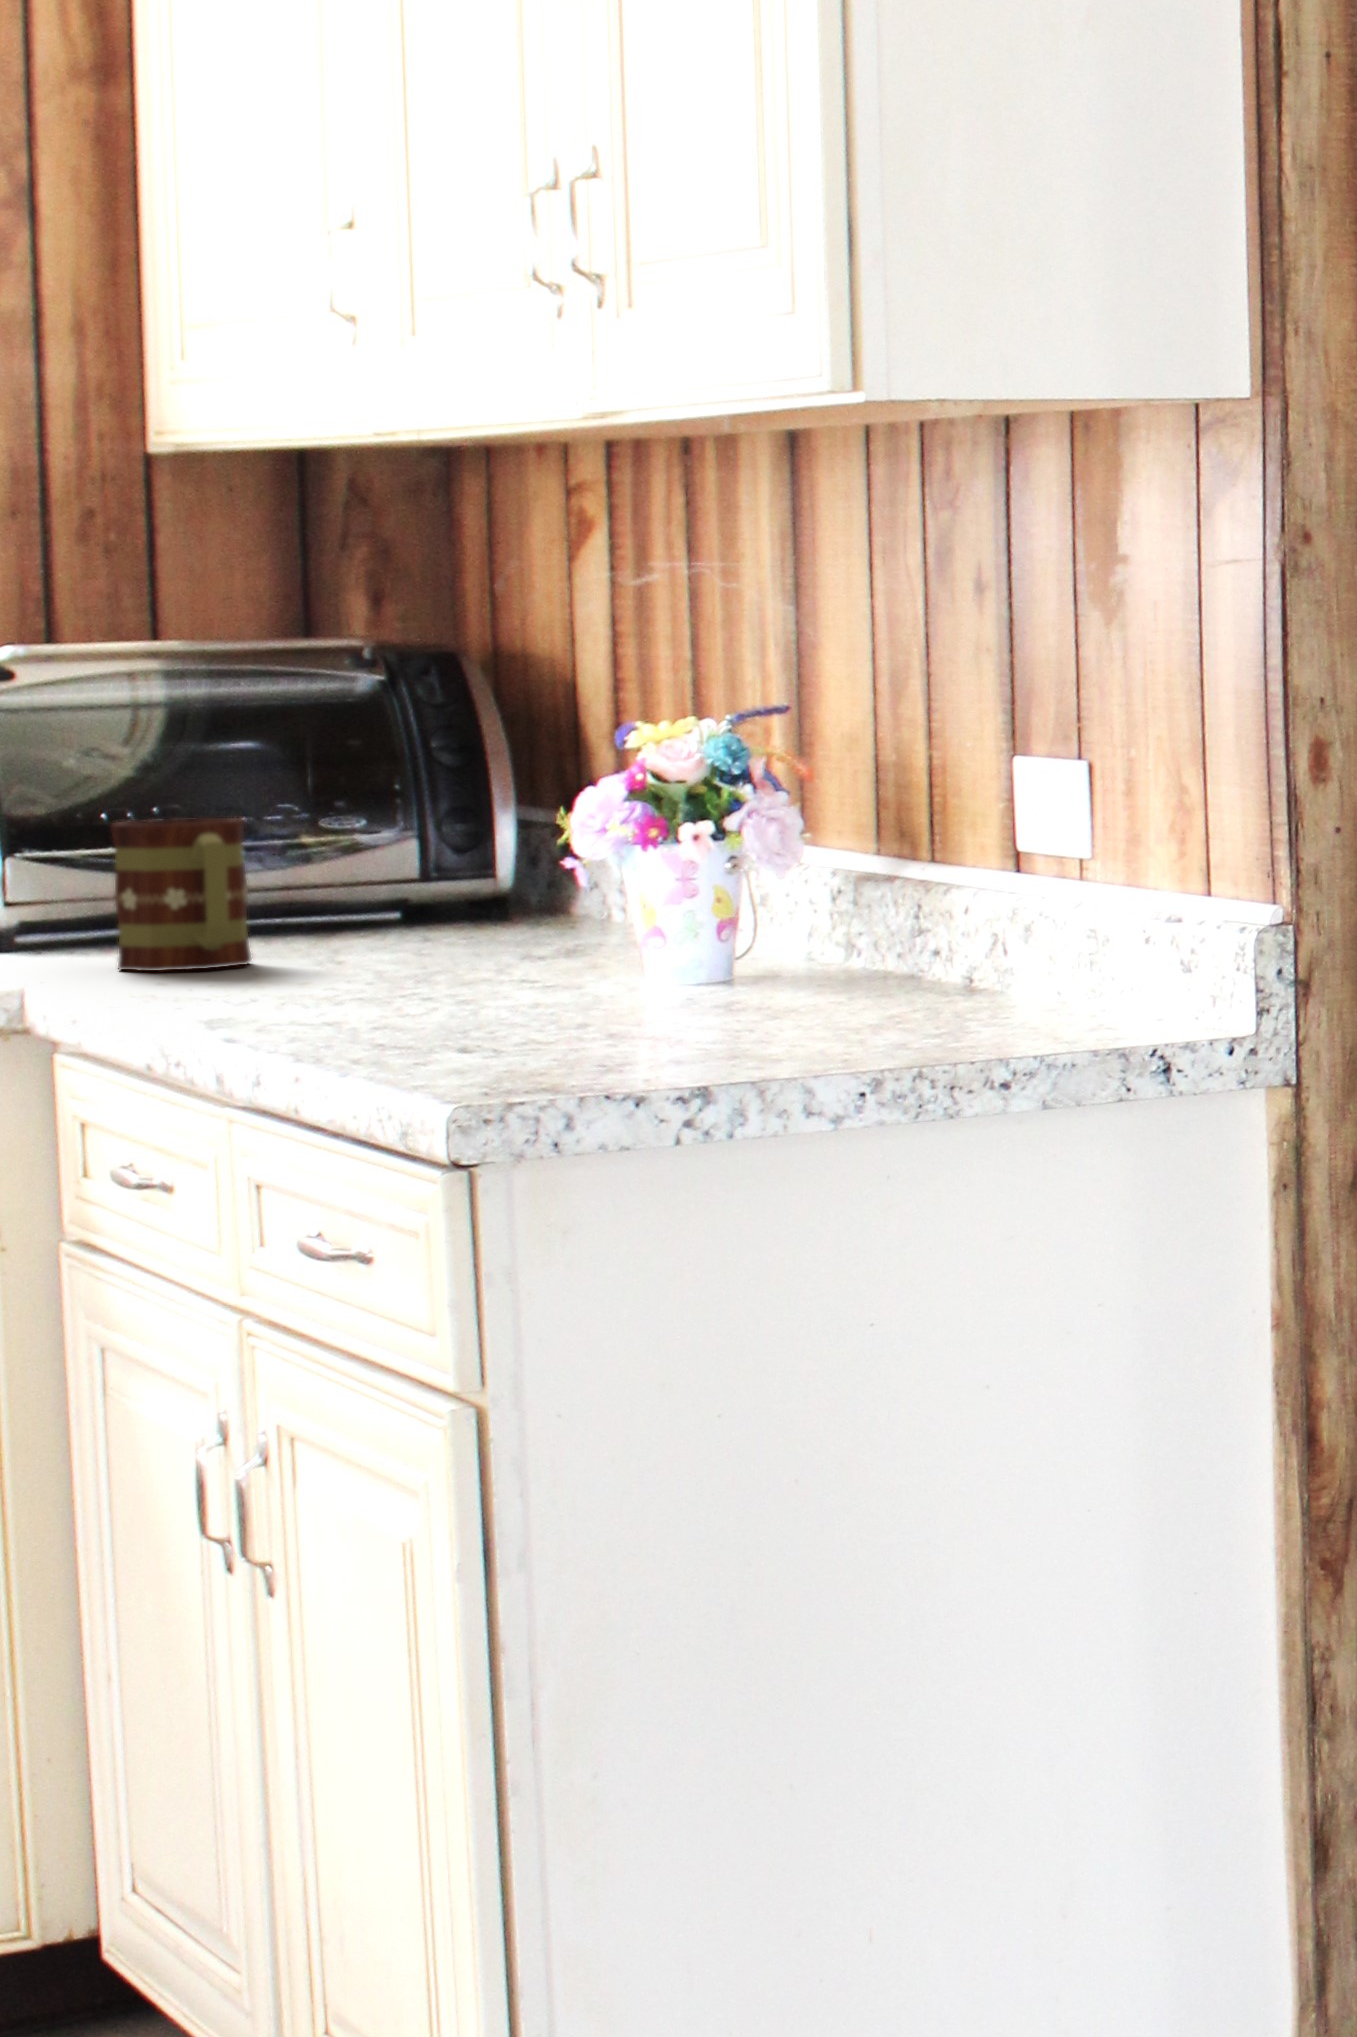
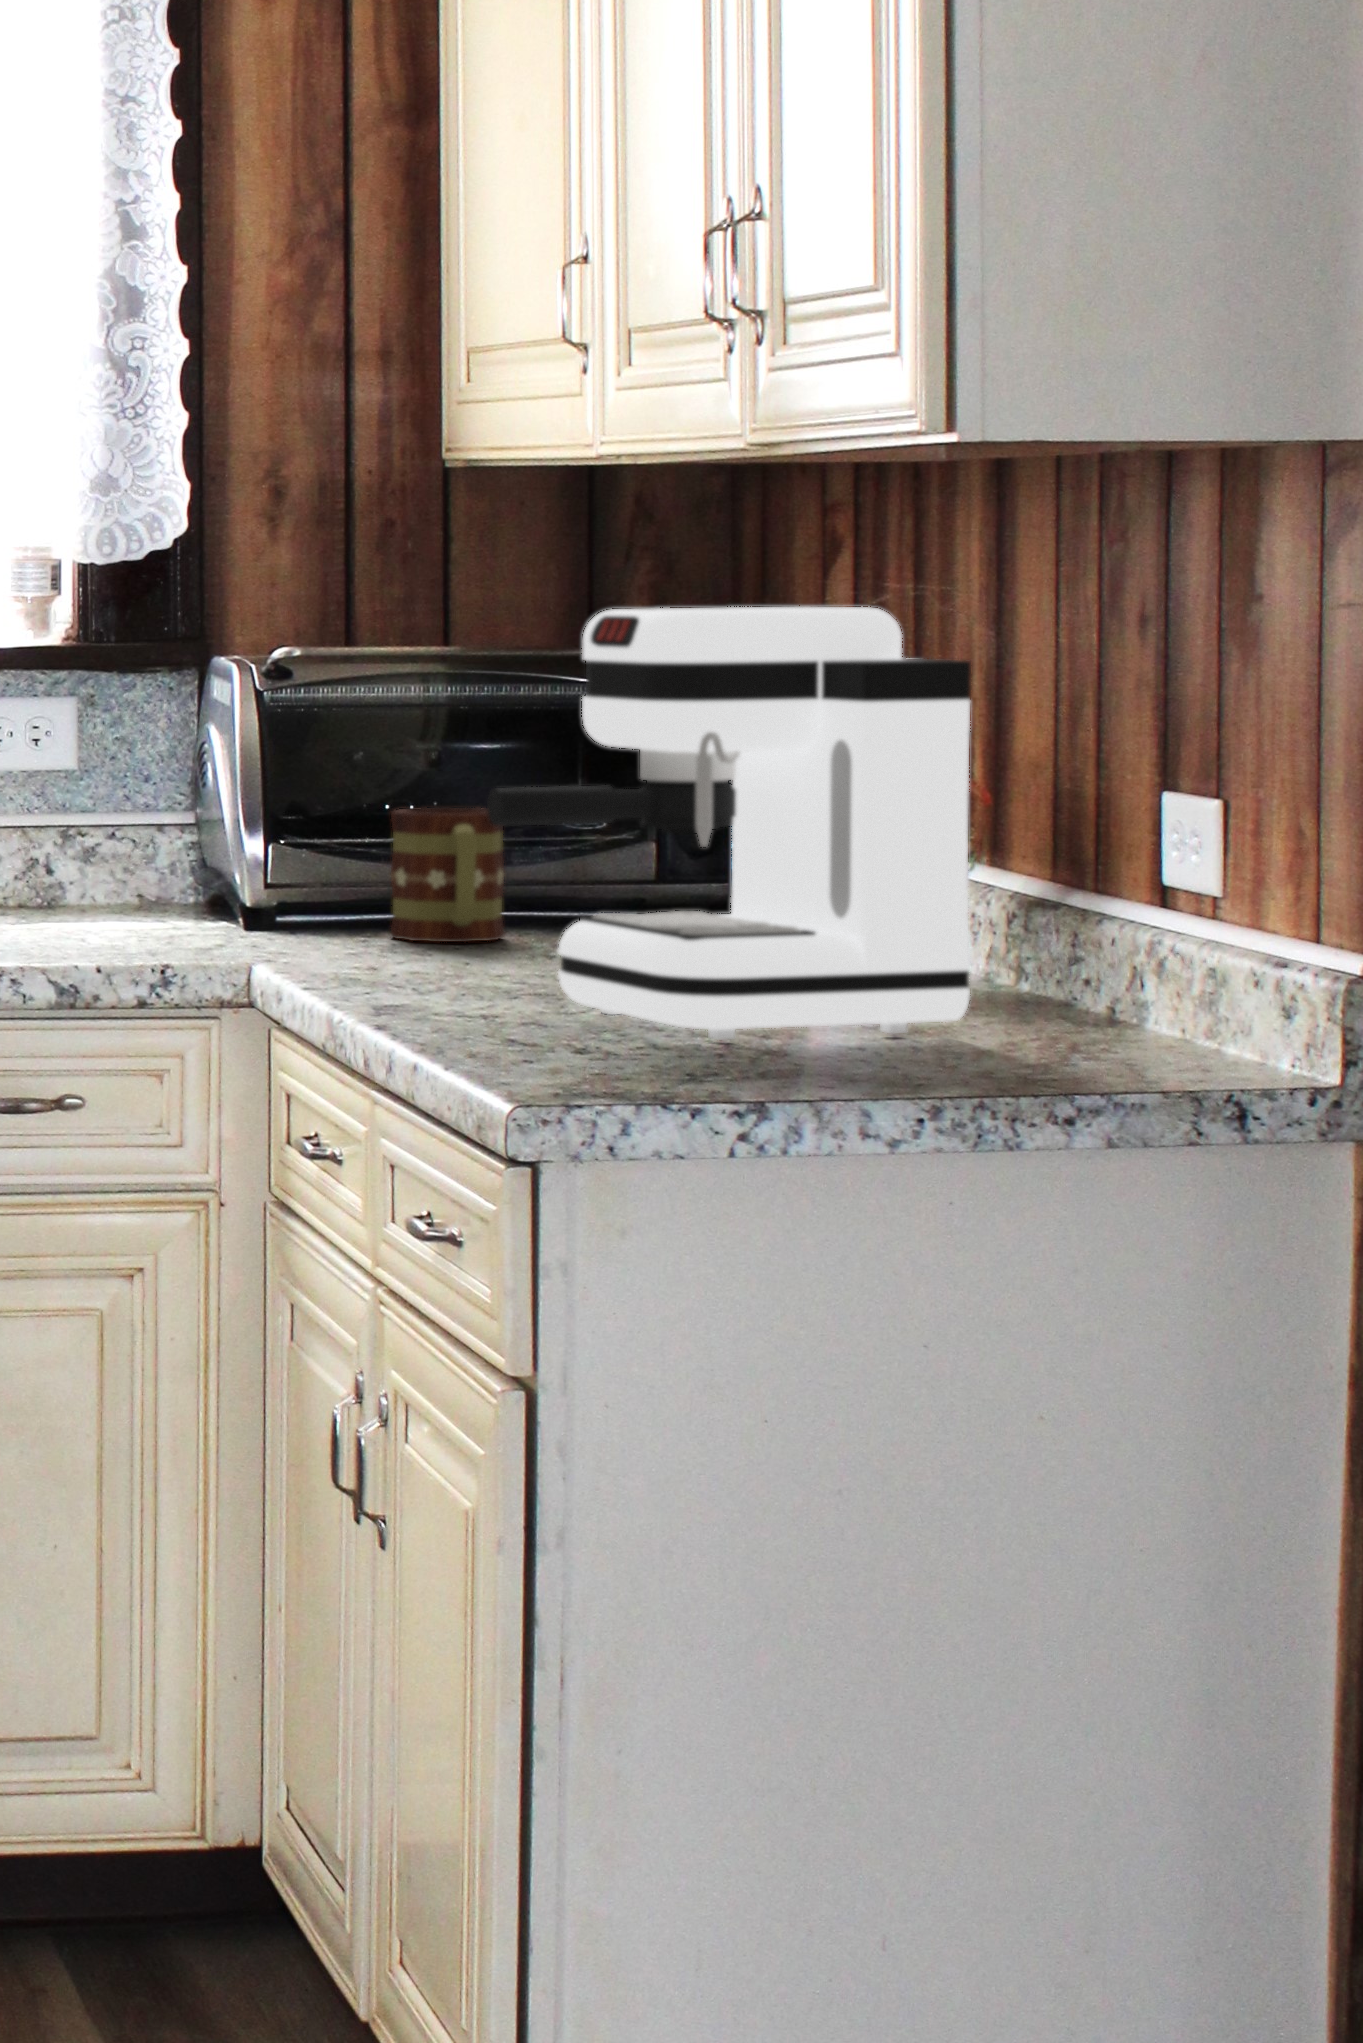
coffee maker: none [325,570,859,1036] -> present [487,607,971,1039]

